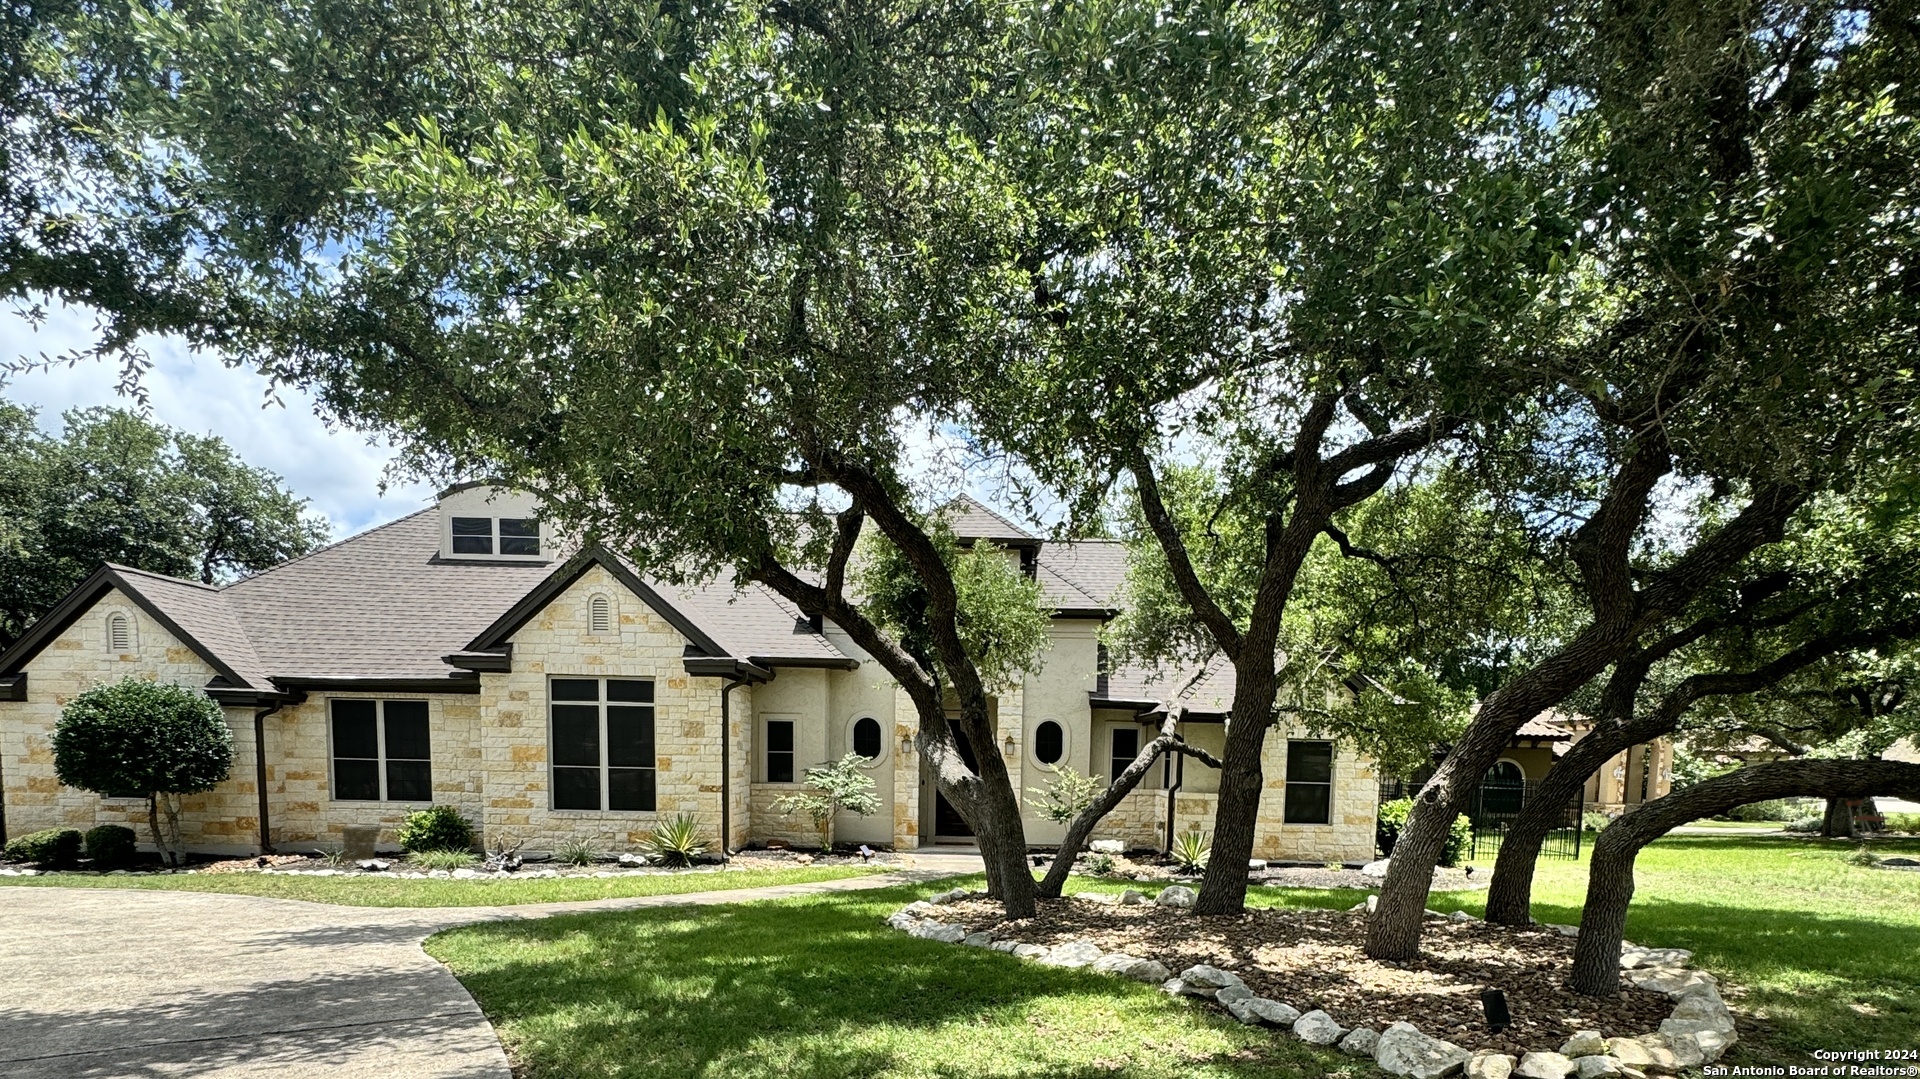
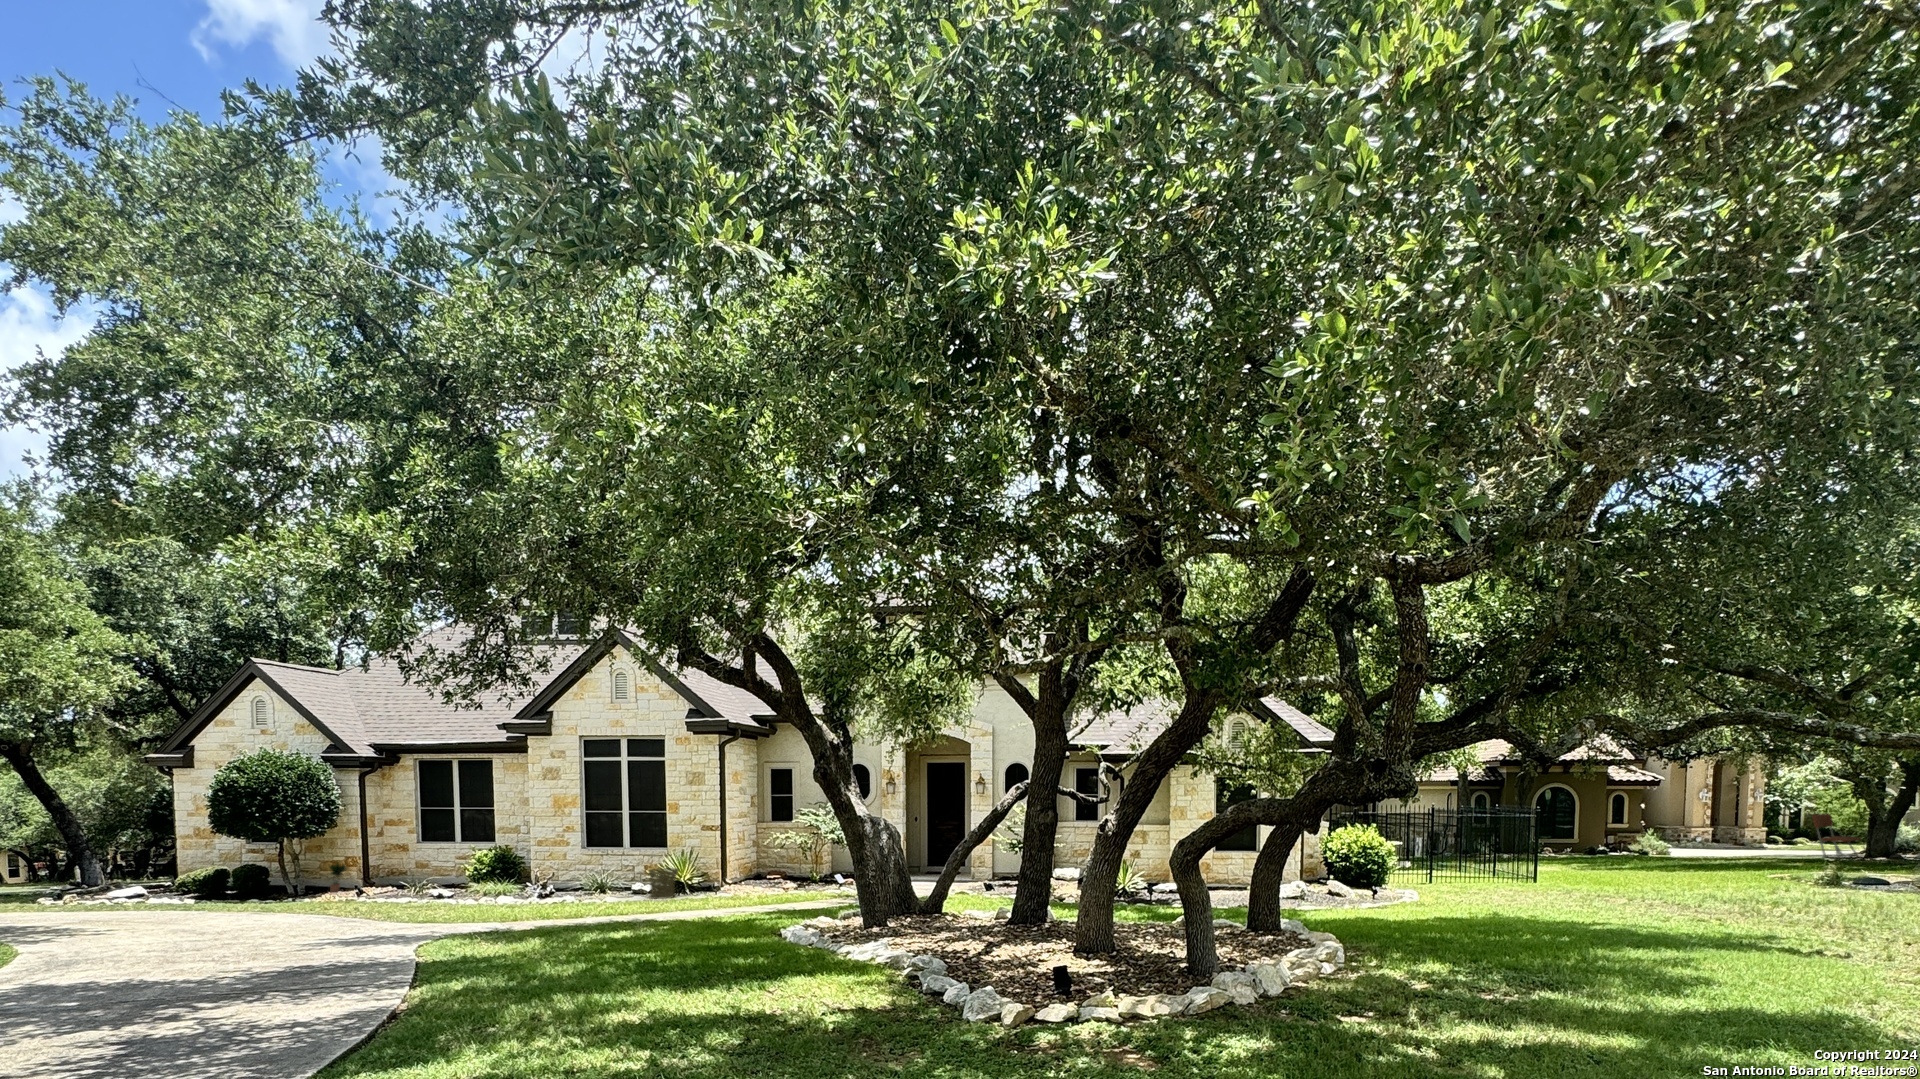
potted plant: none [211,822,247,861] -> present [330,863,347,893]
basket: present [341,826,381,861] -> present [649,868,679,899]

